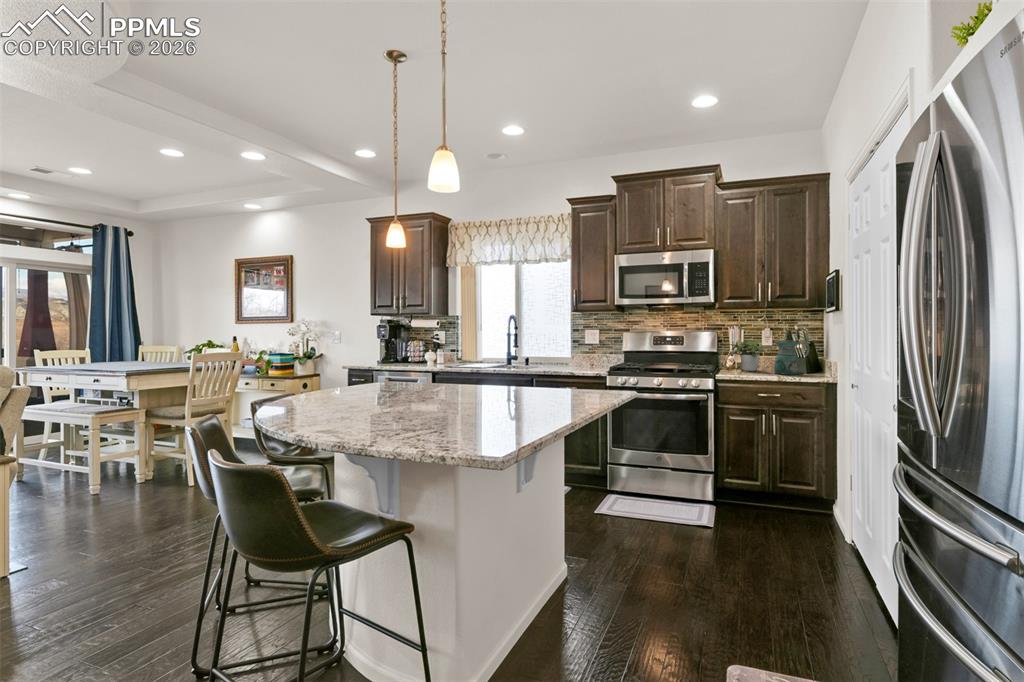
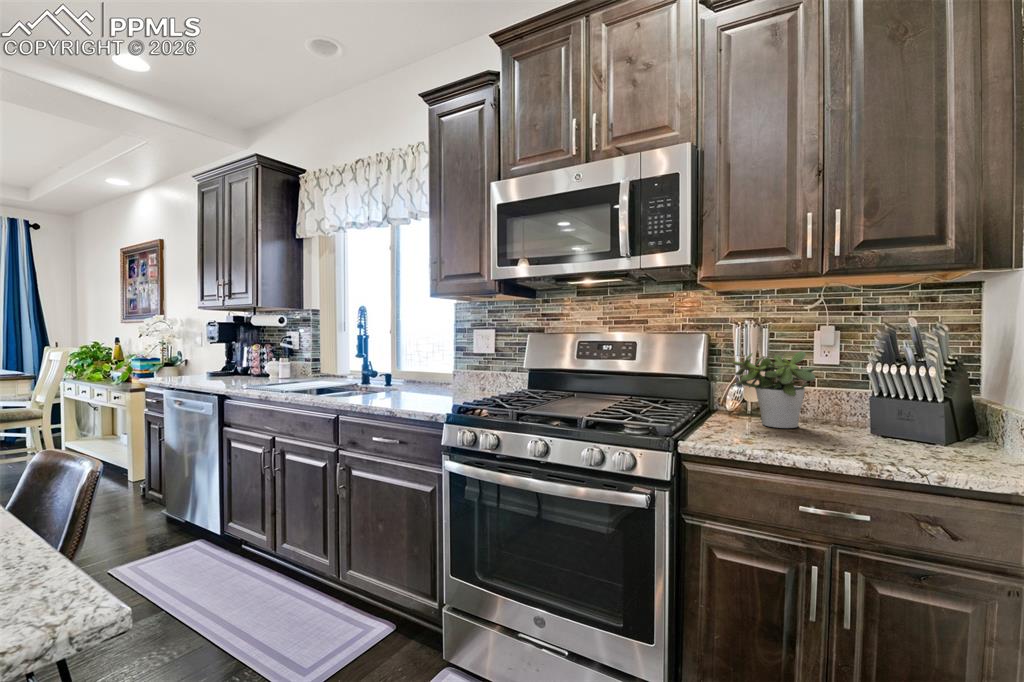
ceramic pitcher: present [774,340,809,375] -> none [845,356,958,456]

